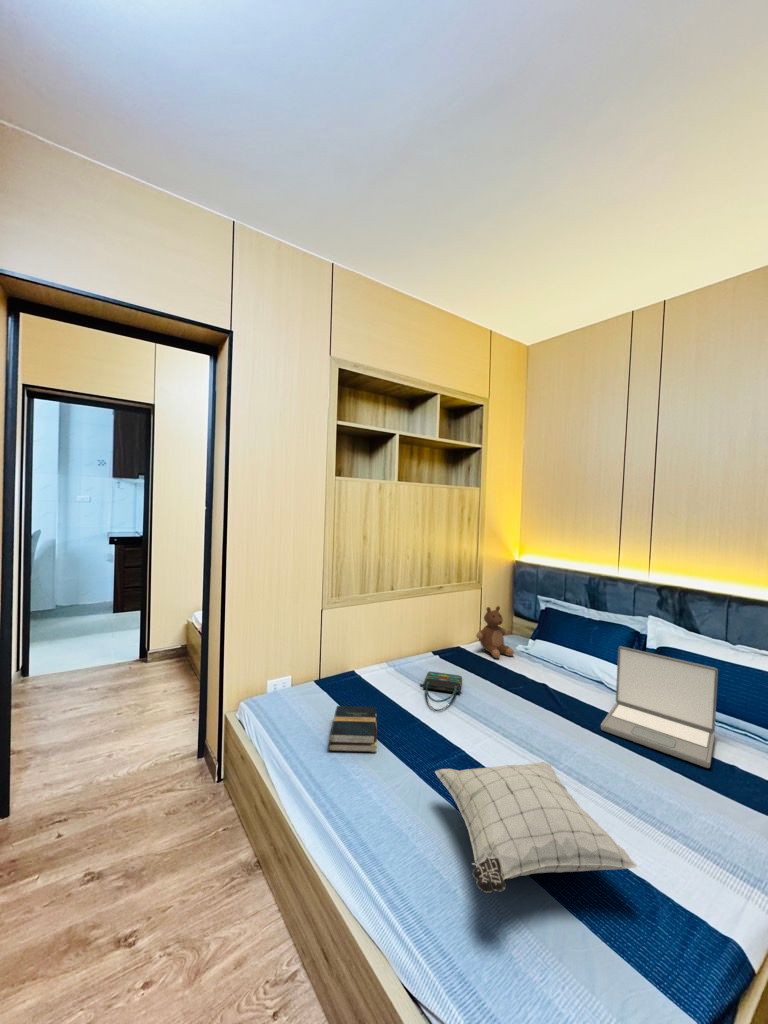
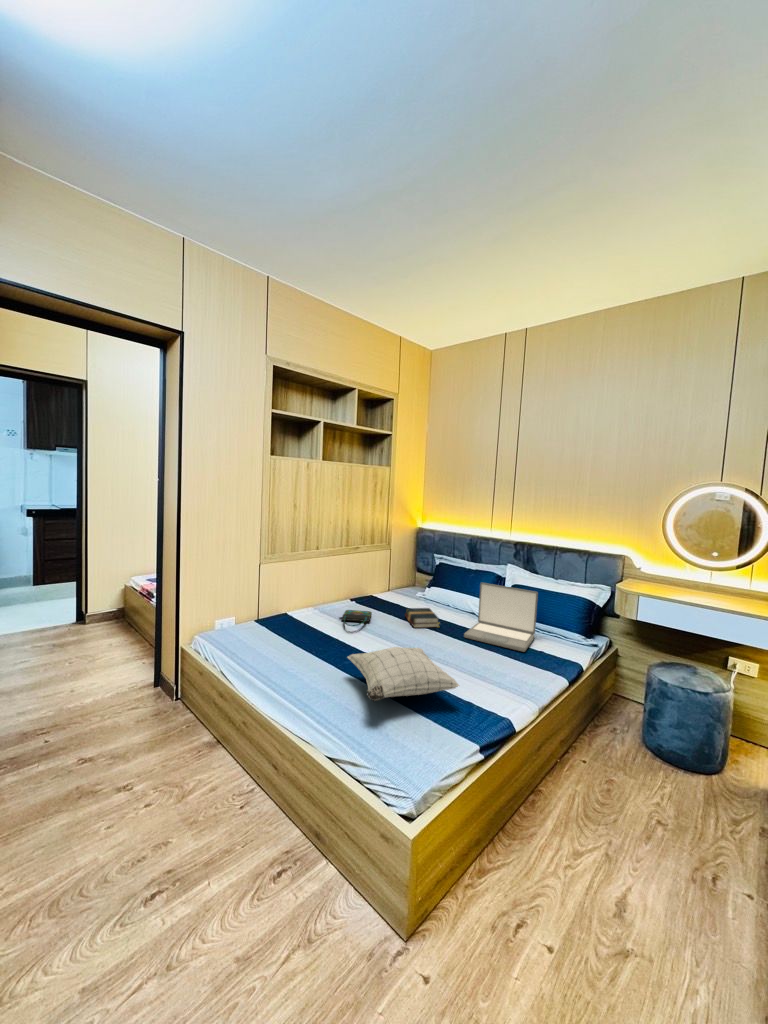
teddy bear: present [476,606,514,658] -> none [385,562,413,601]
hardback book: present [329,706,377,752] -> present [405,608,439,628]

